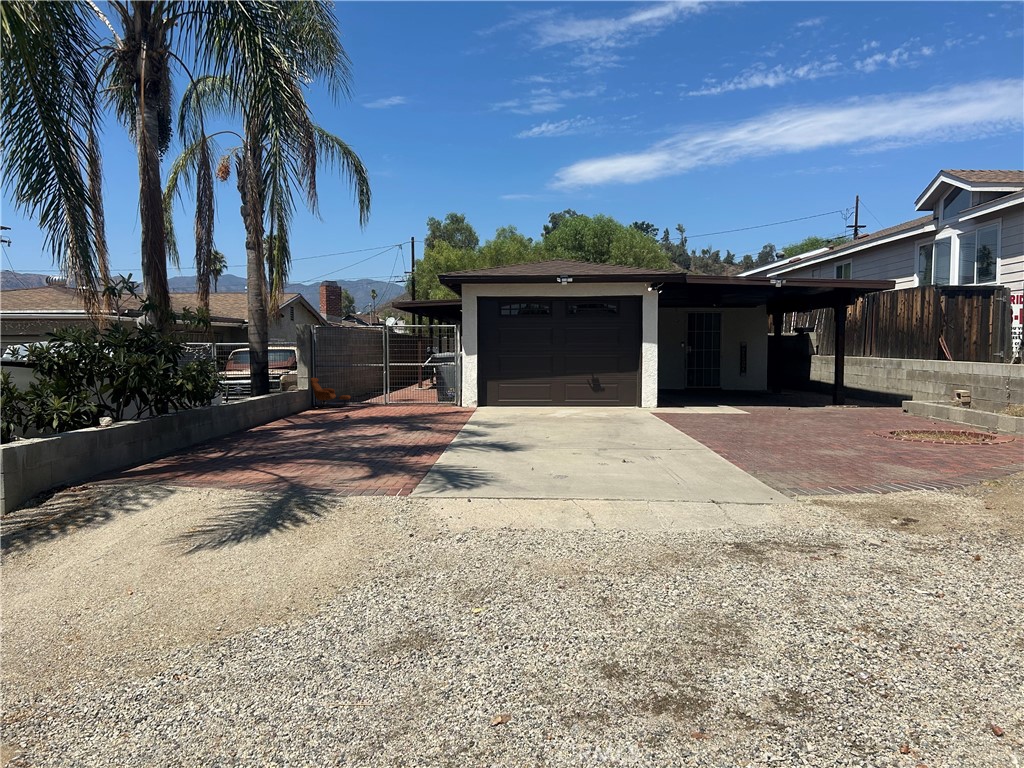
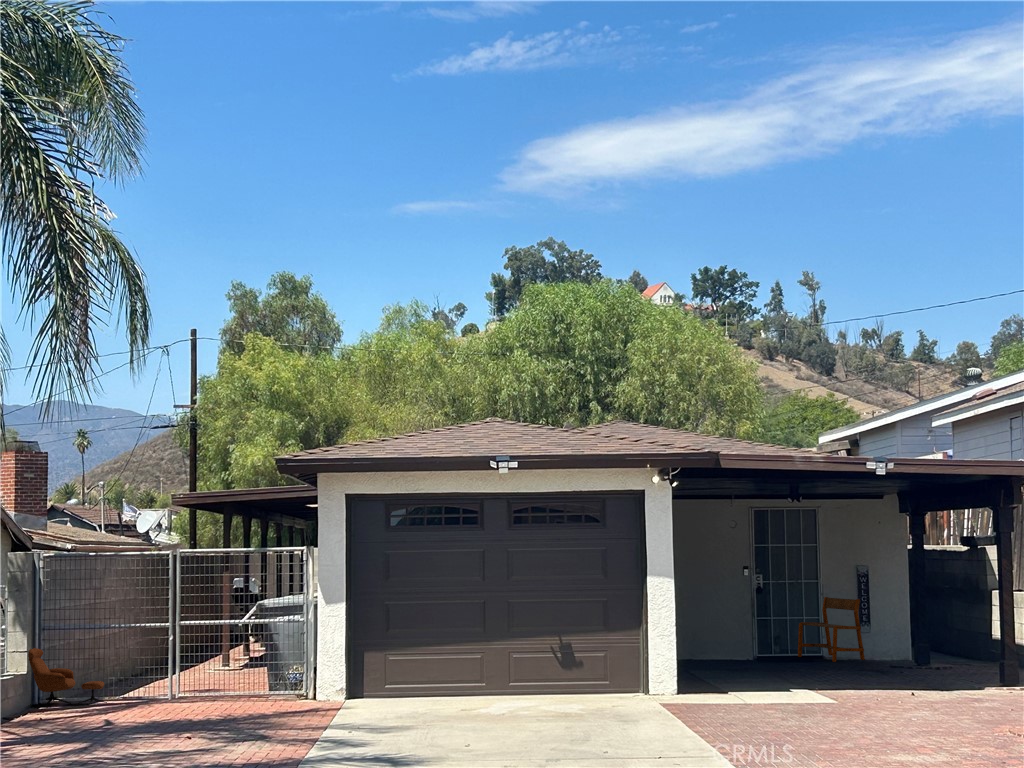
bench: none [718,356,755,391] -> present [798,597,865,662]

